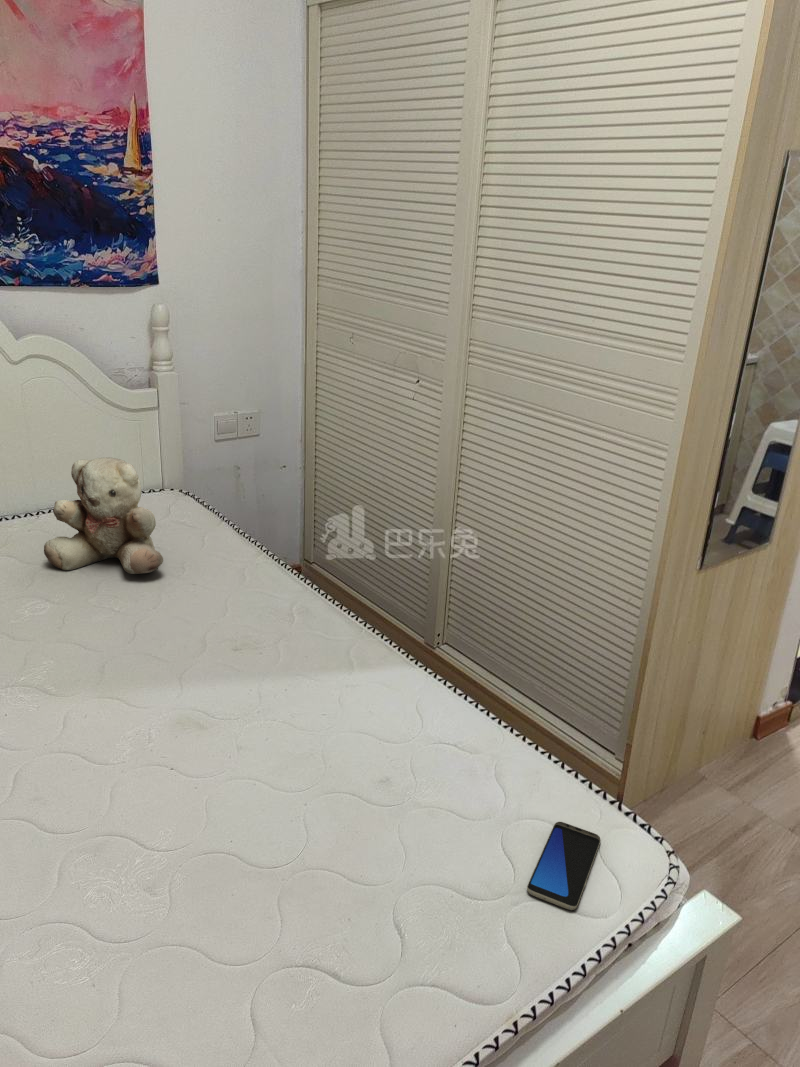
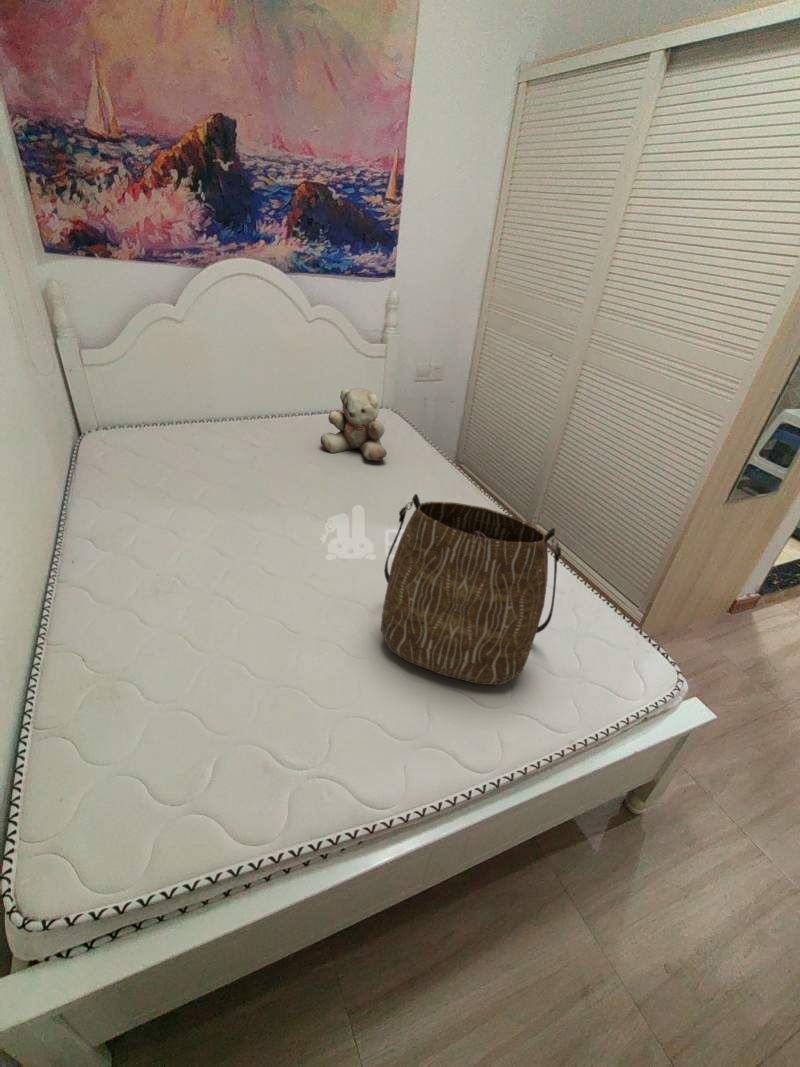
tote bag: none [139,616,440,944] -> present [381,494,561,685]
smartphone: present [527,822,601,910] -> none [591,643,638,694]

